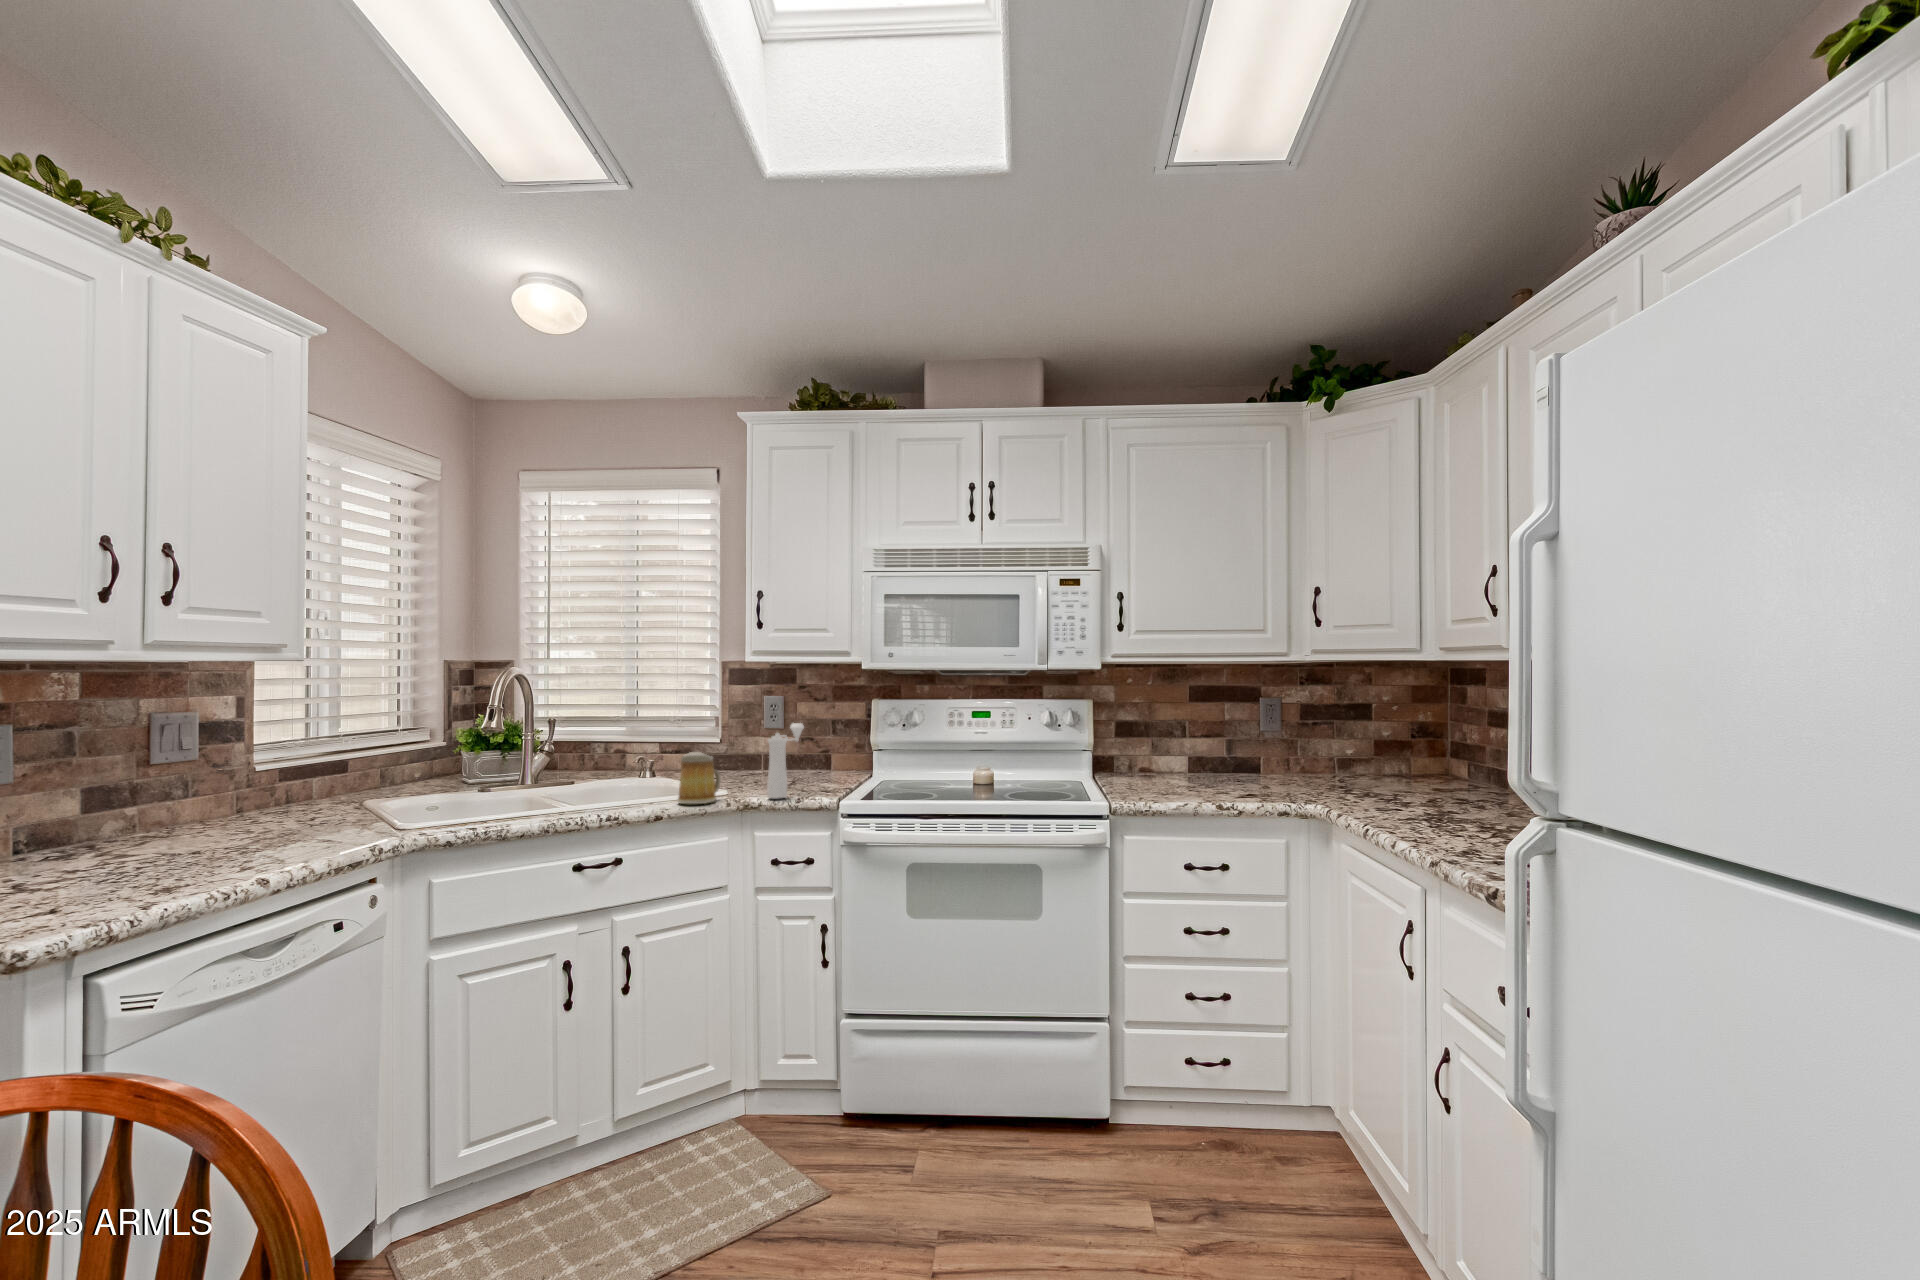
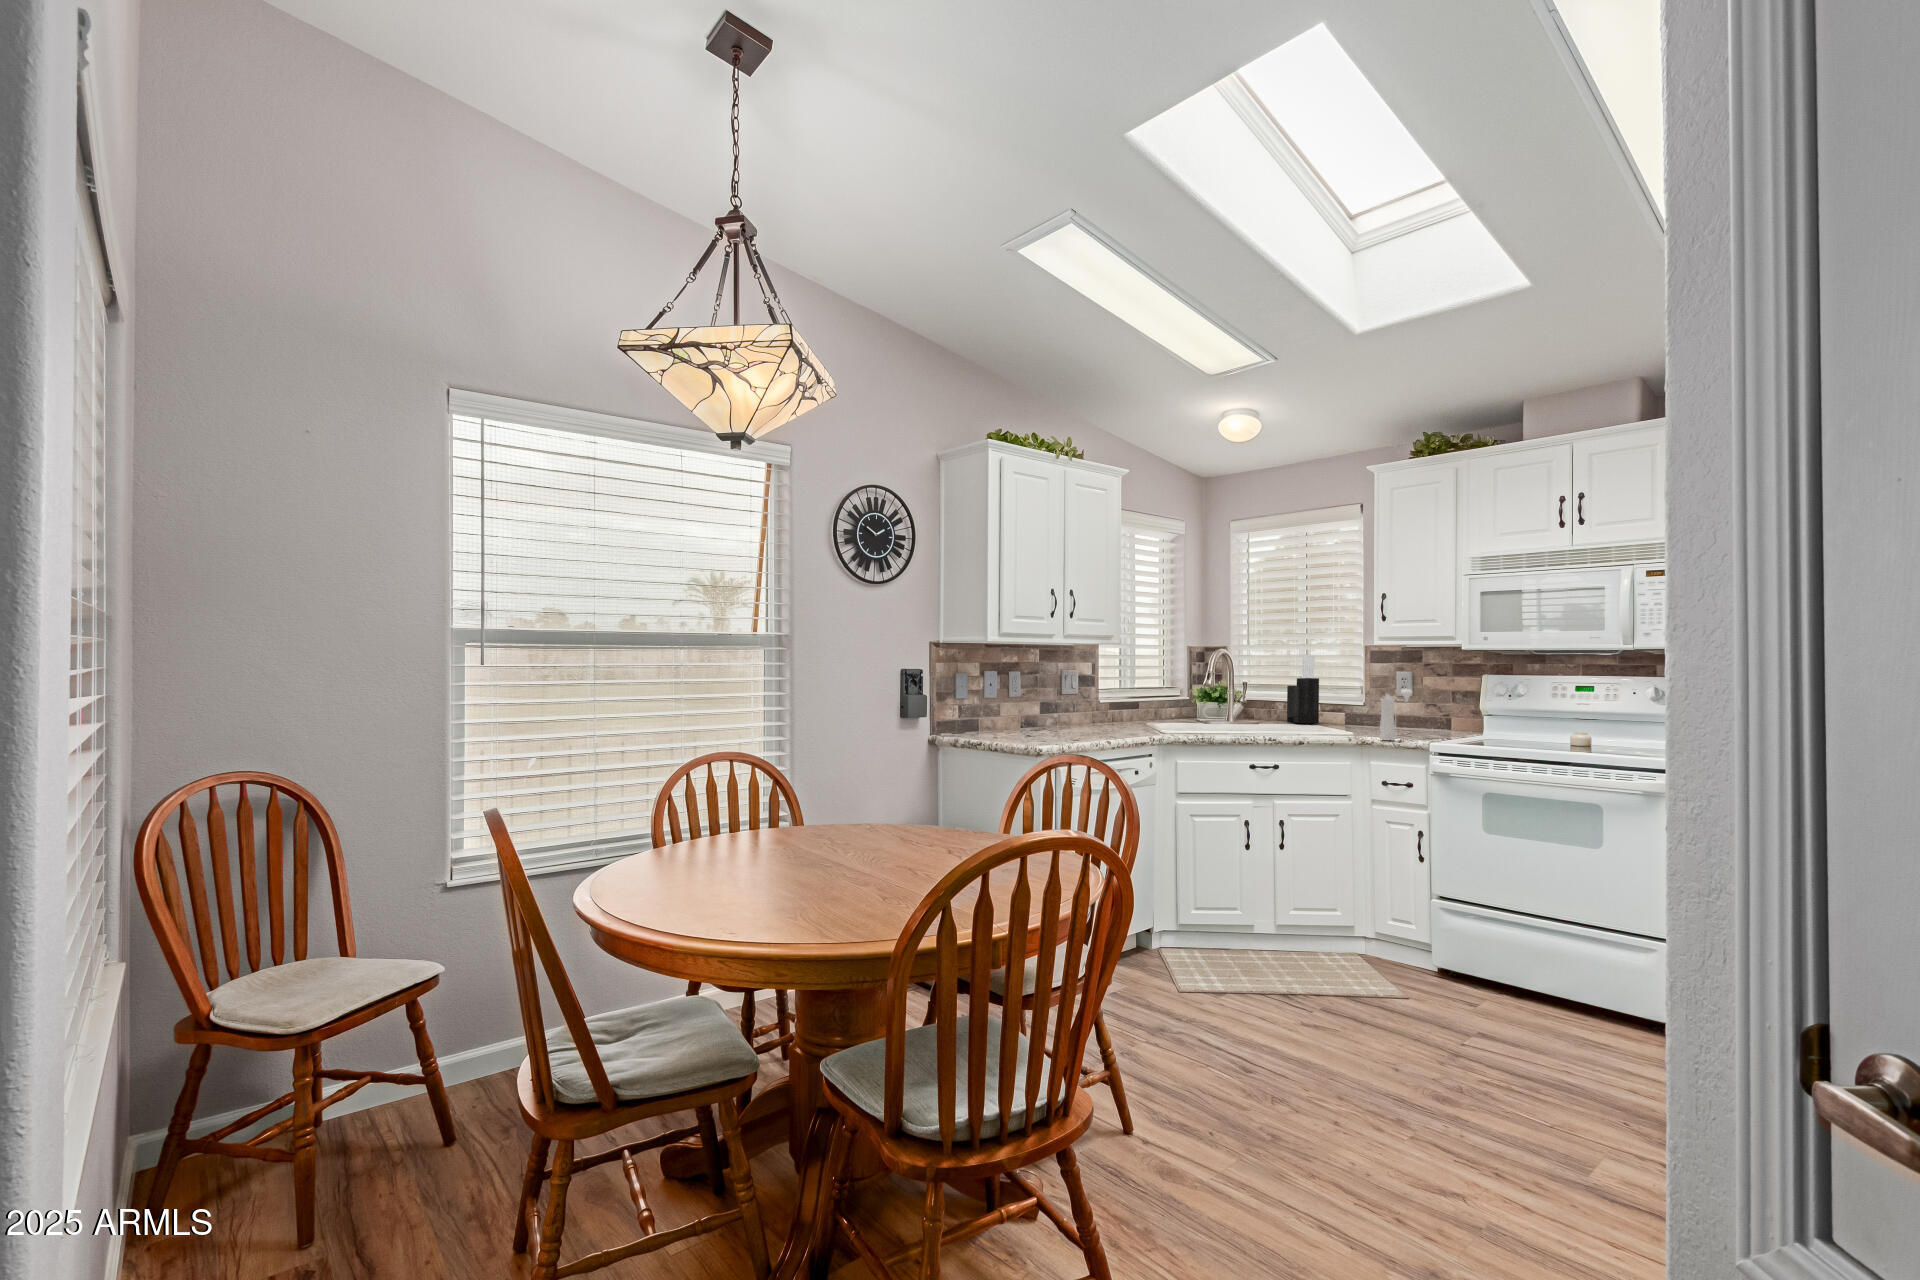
knife block: none [609,676,659,774] -> present [1287,656,1319,724]
mug: present [678,752,721,804] -> none [1317,704,1348,738]

